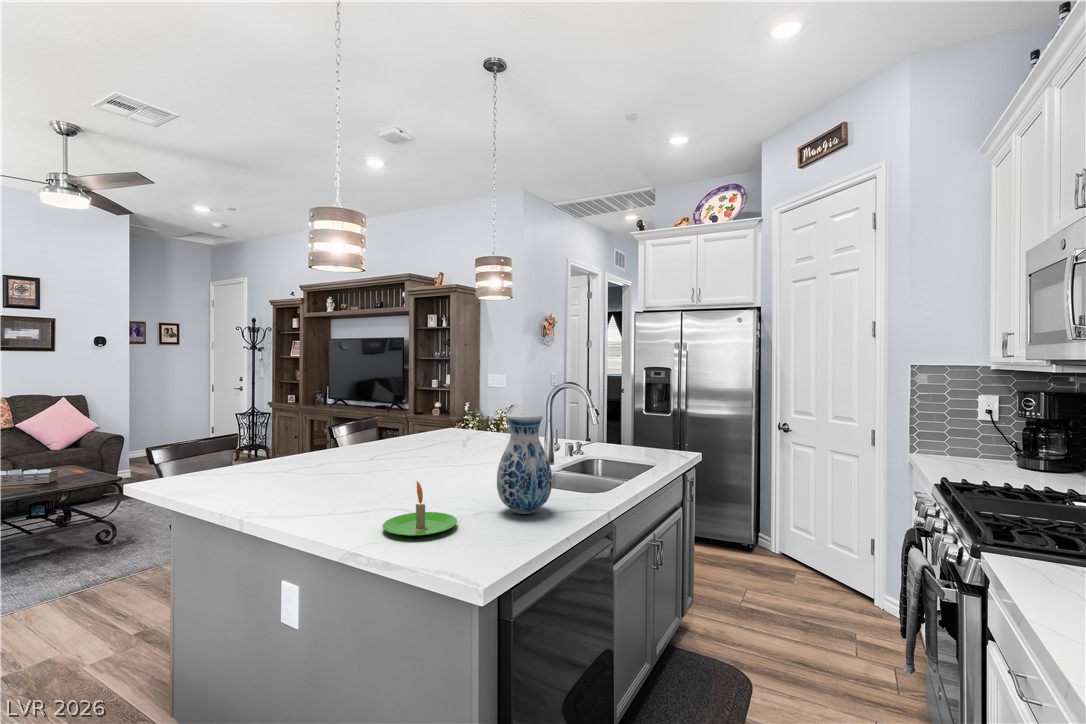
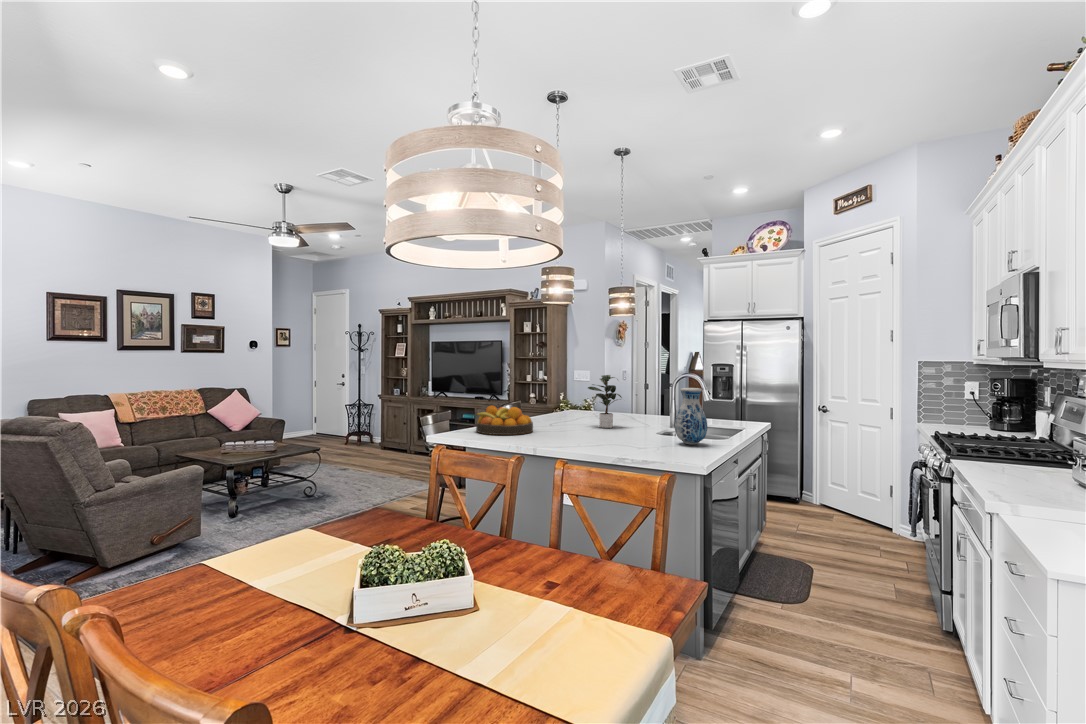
potted plant: none [405,385,481,469] -> present [588,375,622,428]
fruit bowl: none [202,436,308,488] -> present [476,406,533,435]
candle: present [383,481,457,536] -> none [624,423,664,451]

